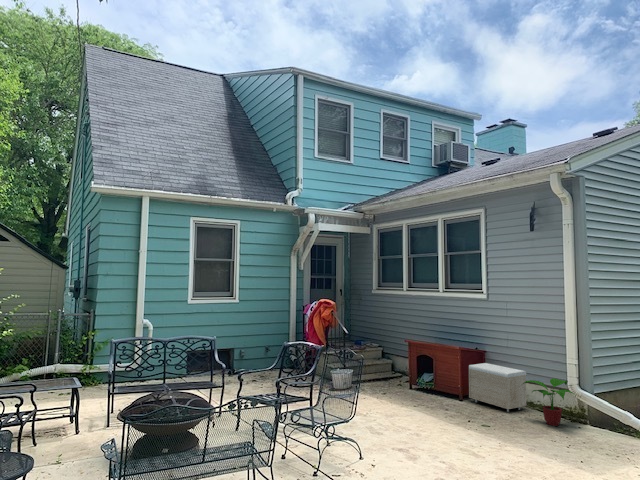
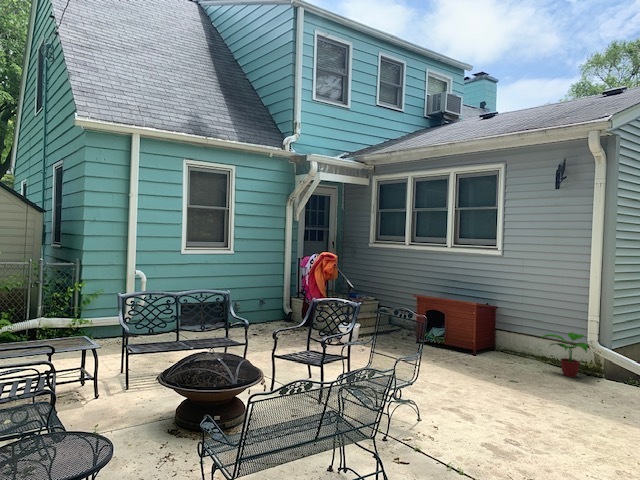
storage bench: present [469,363,527,412] -> none [480,317,539,365]

